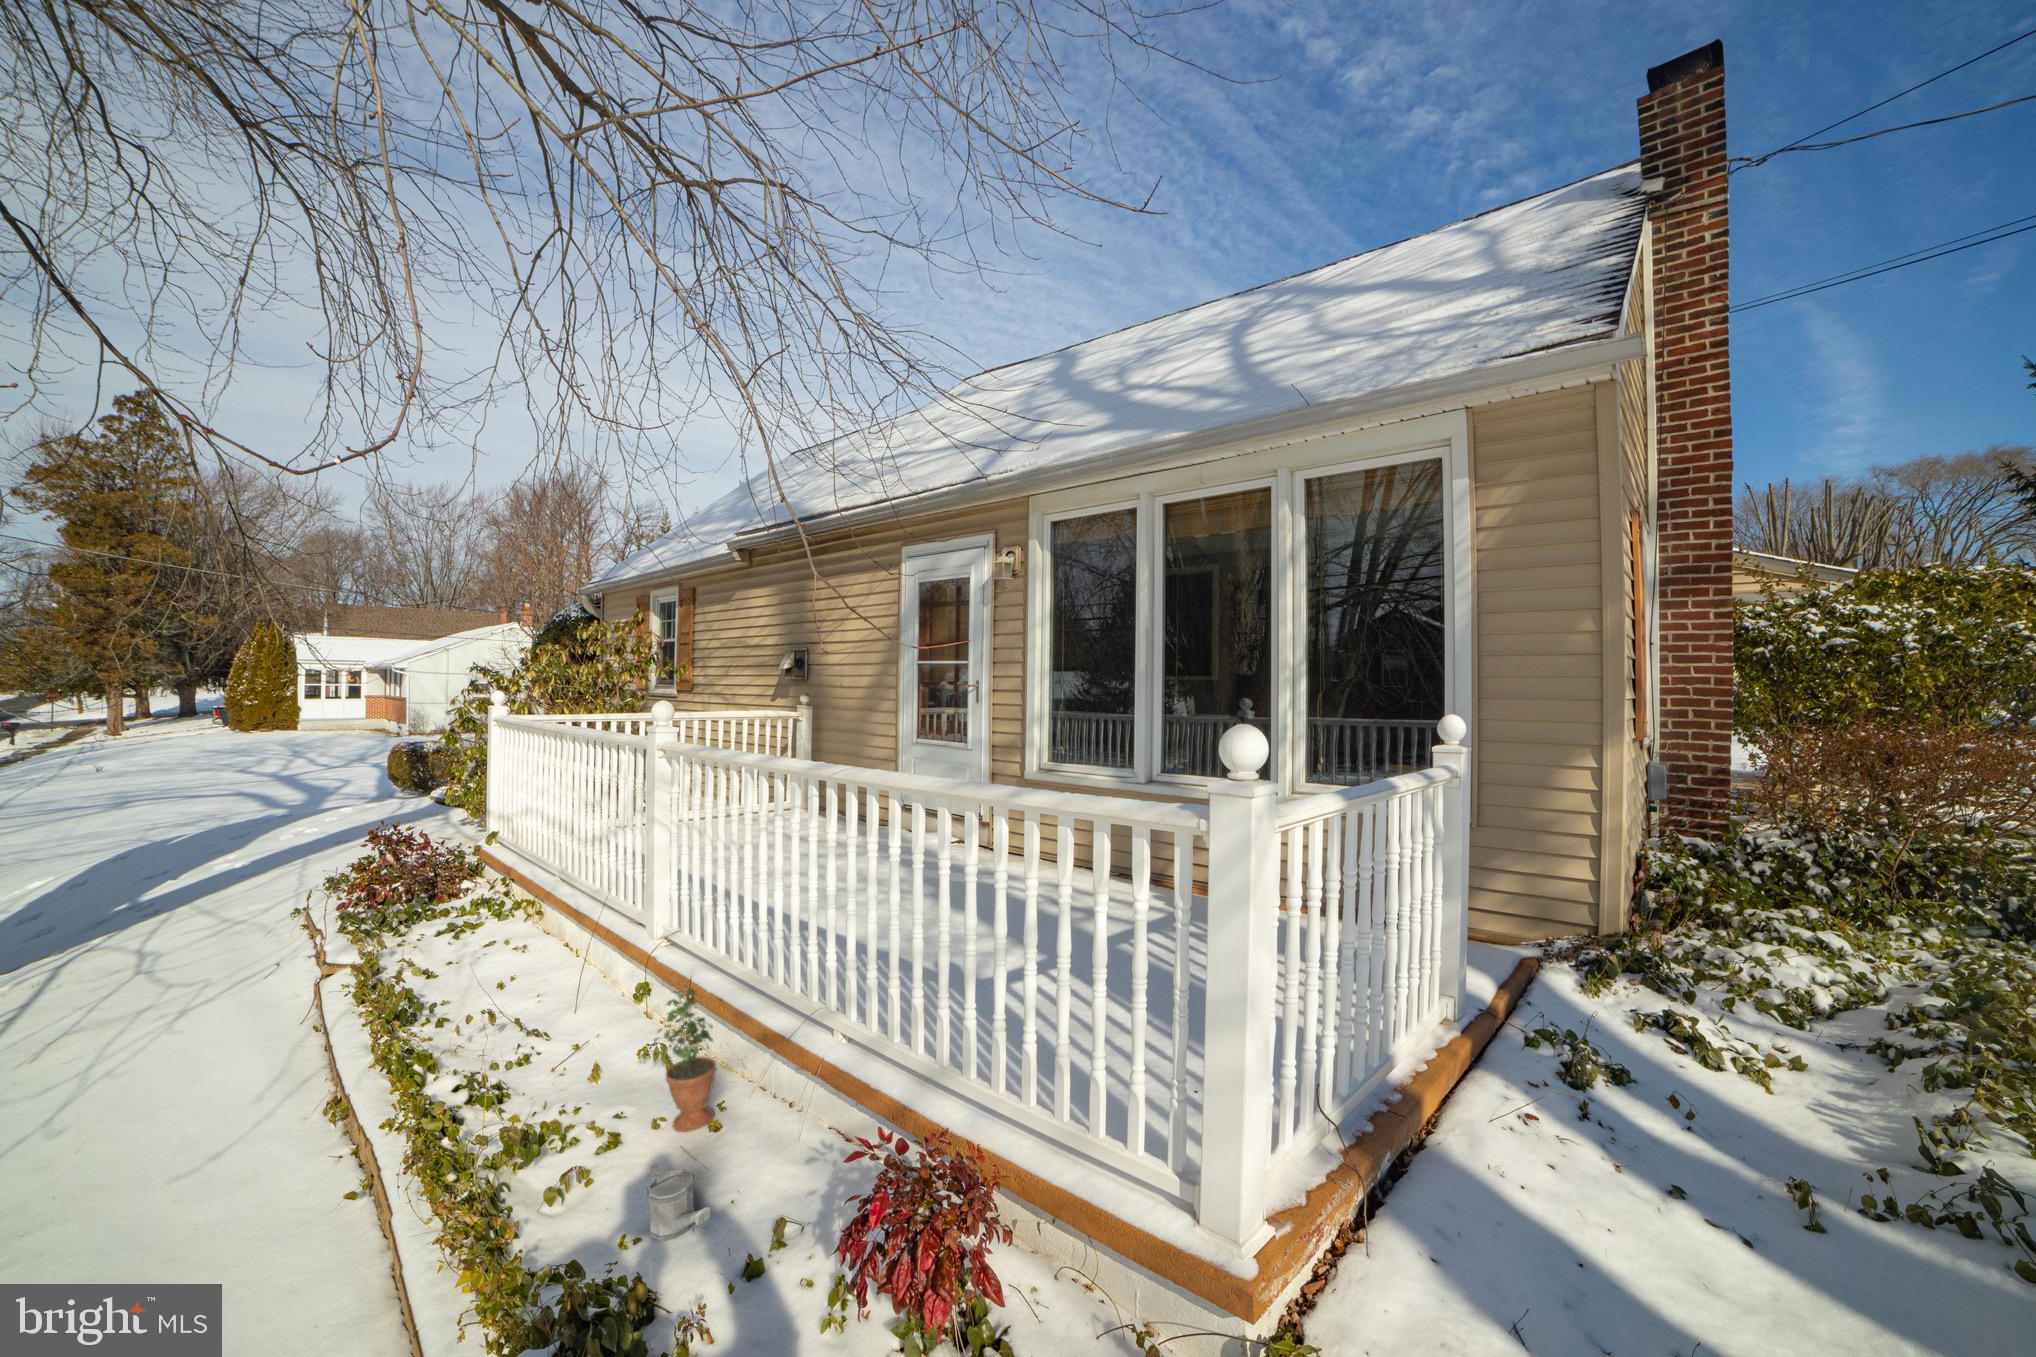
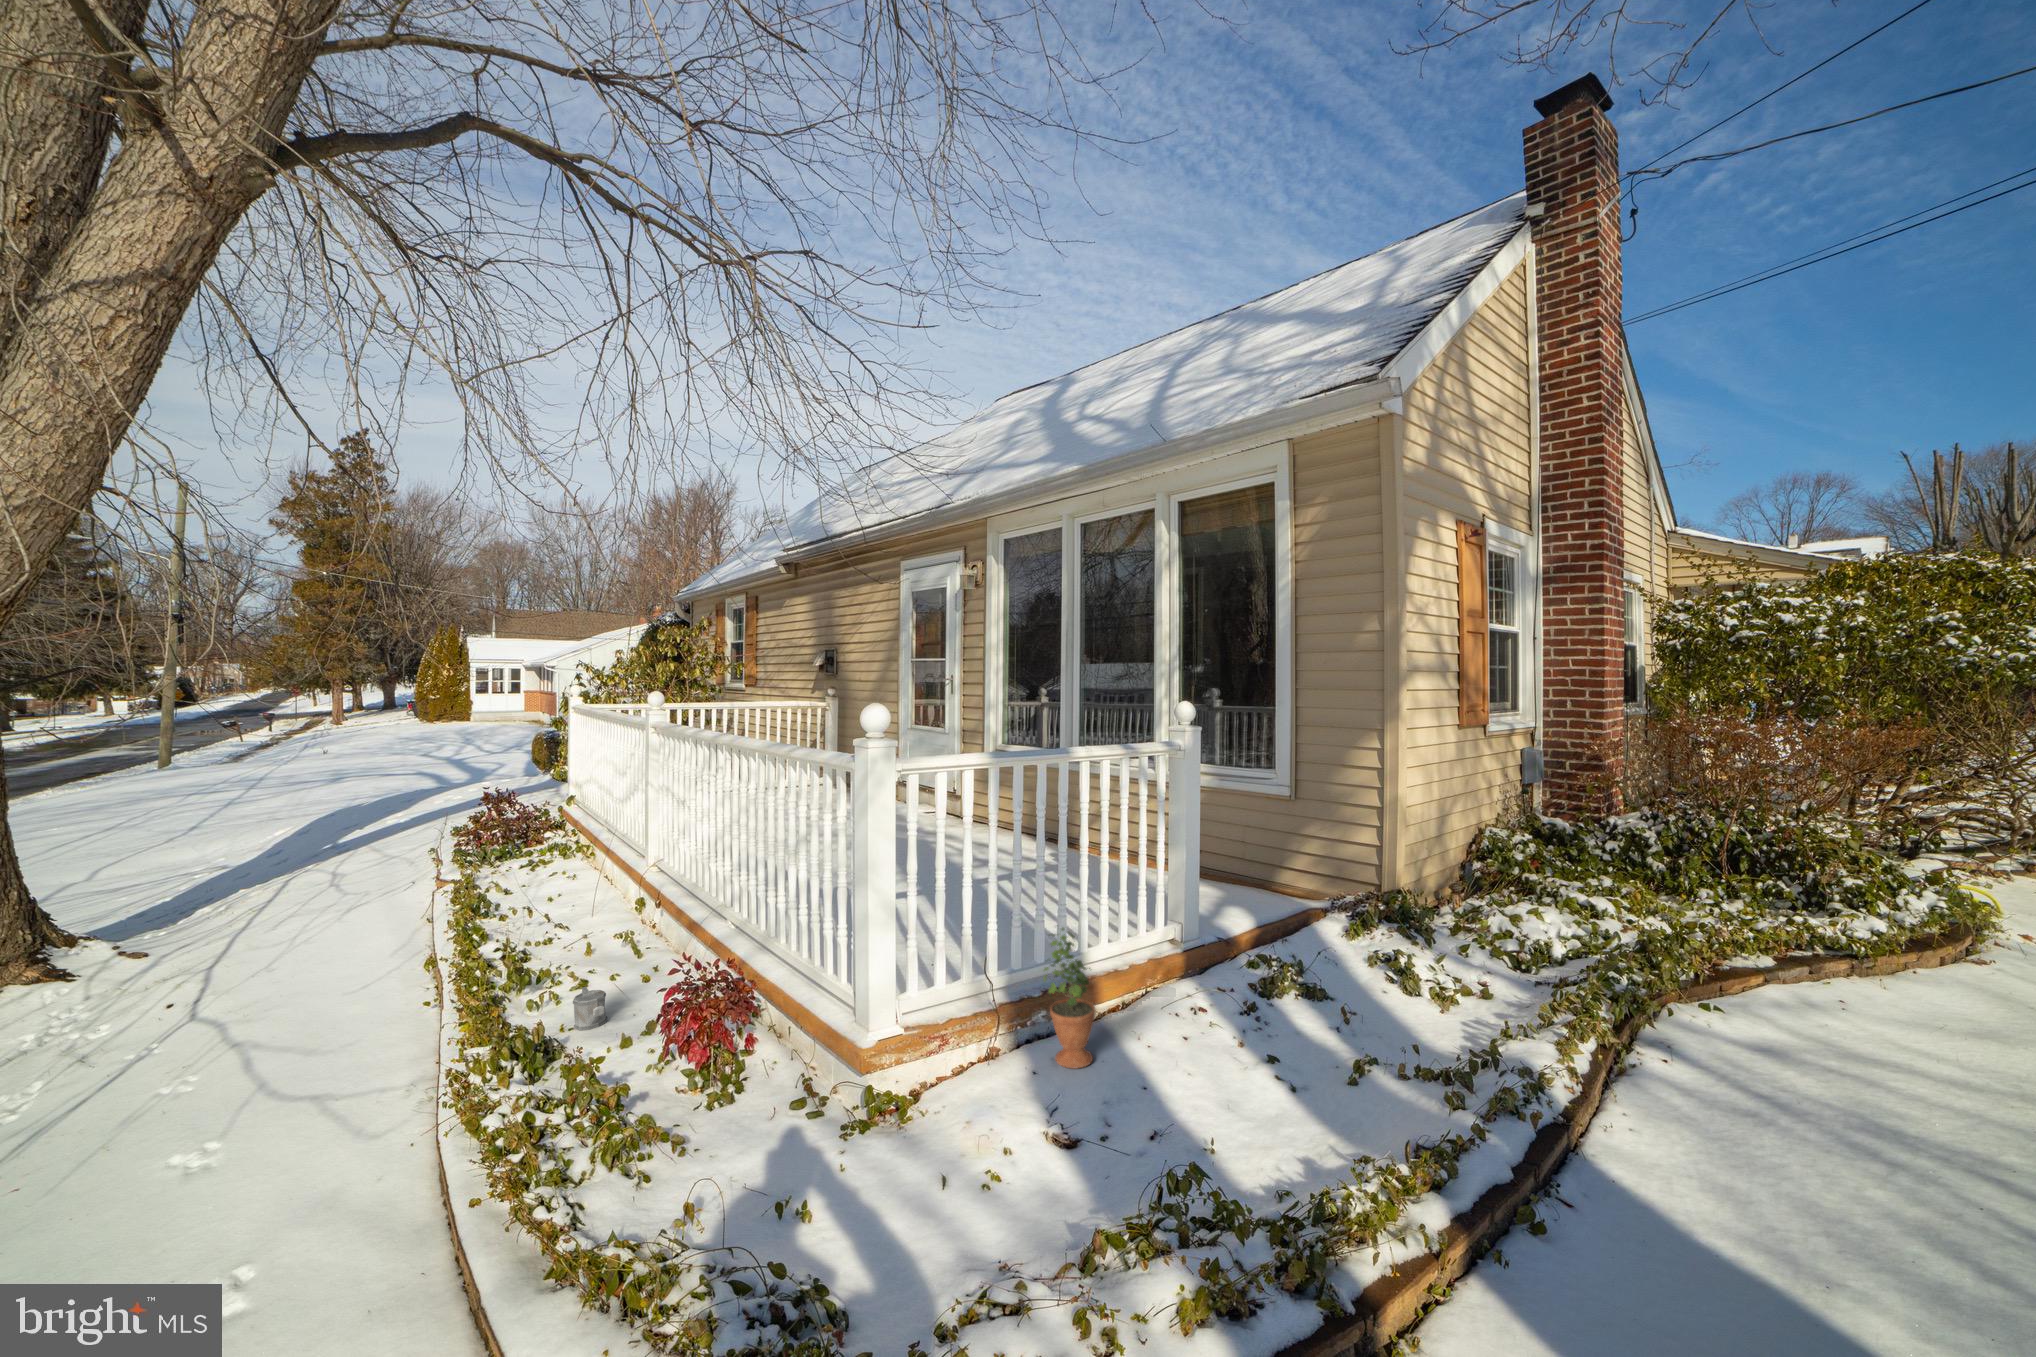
potted plant: present [654,985,716,1132] -> present [1043,928,1095,1068]

